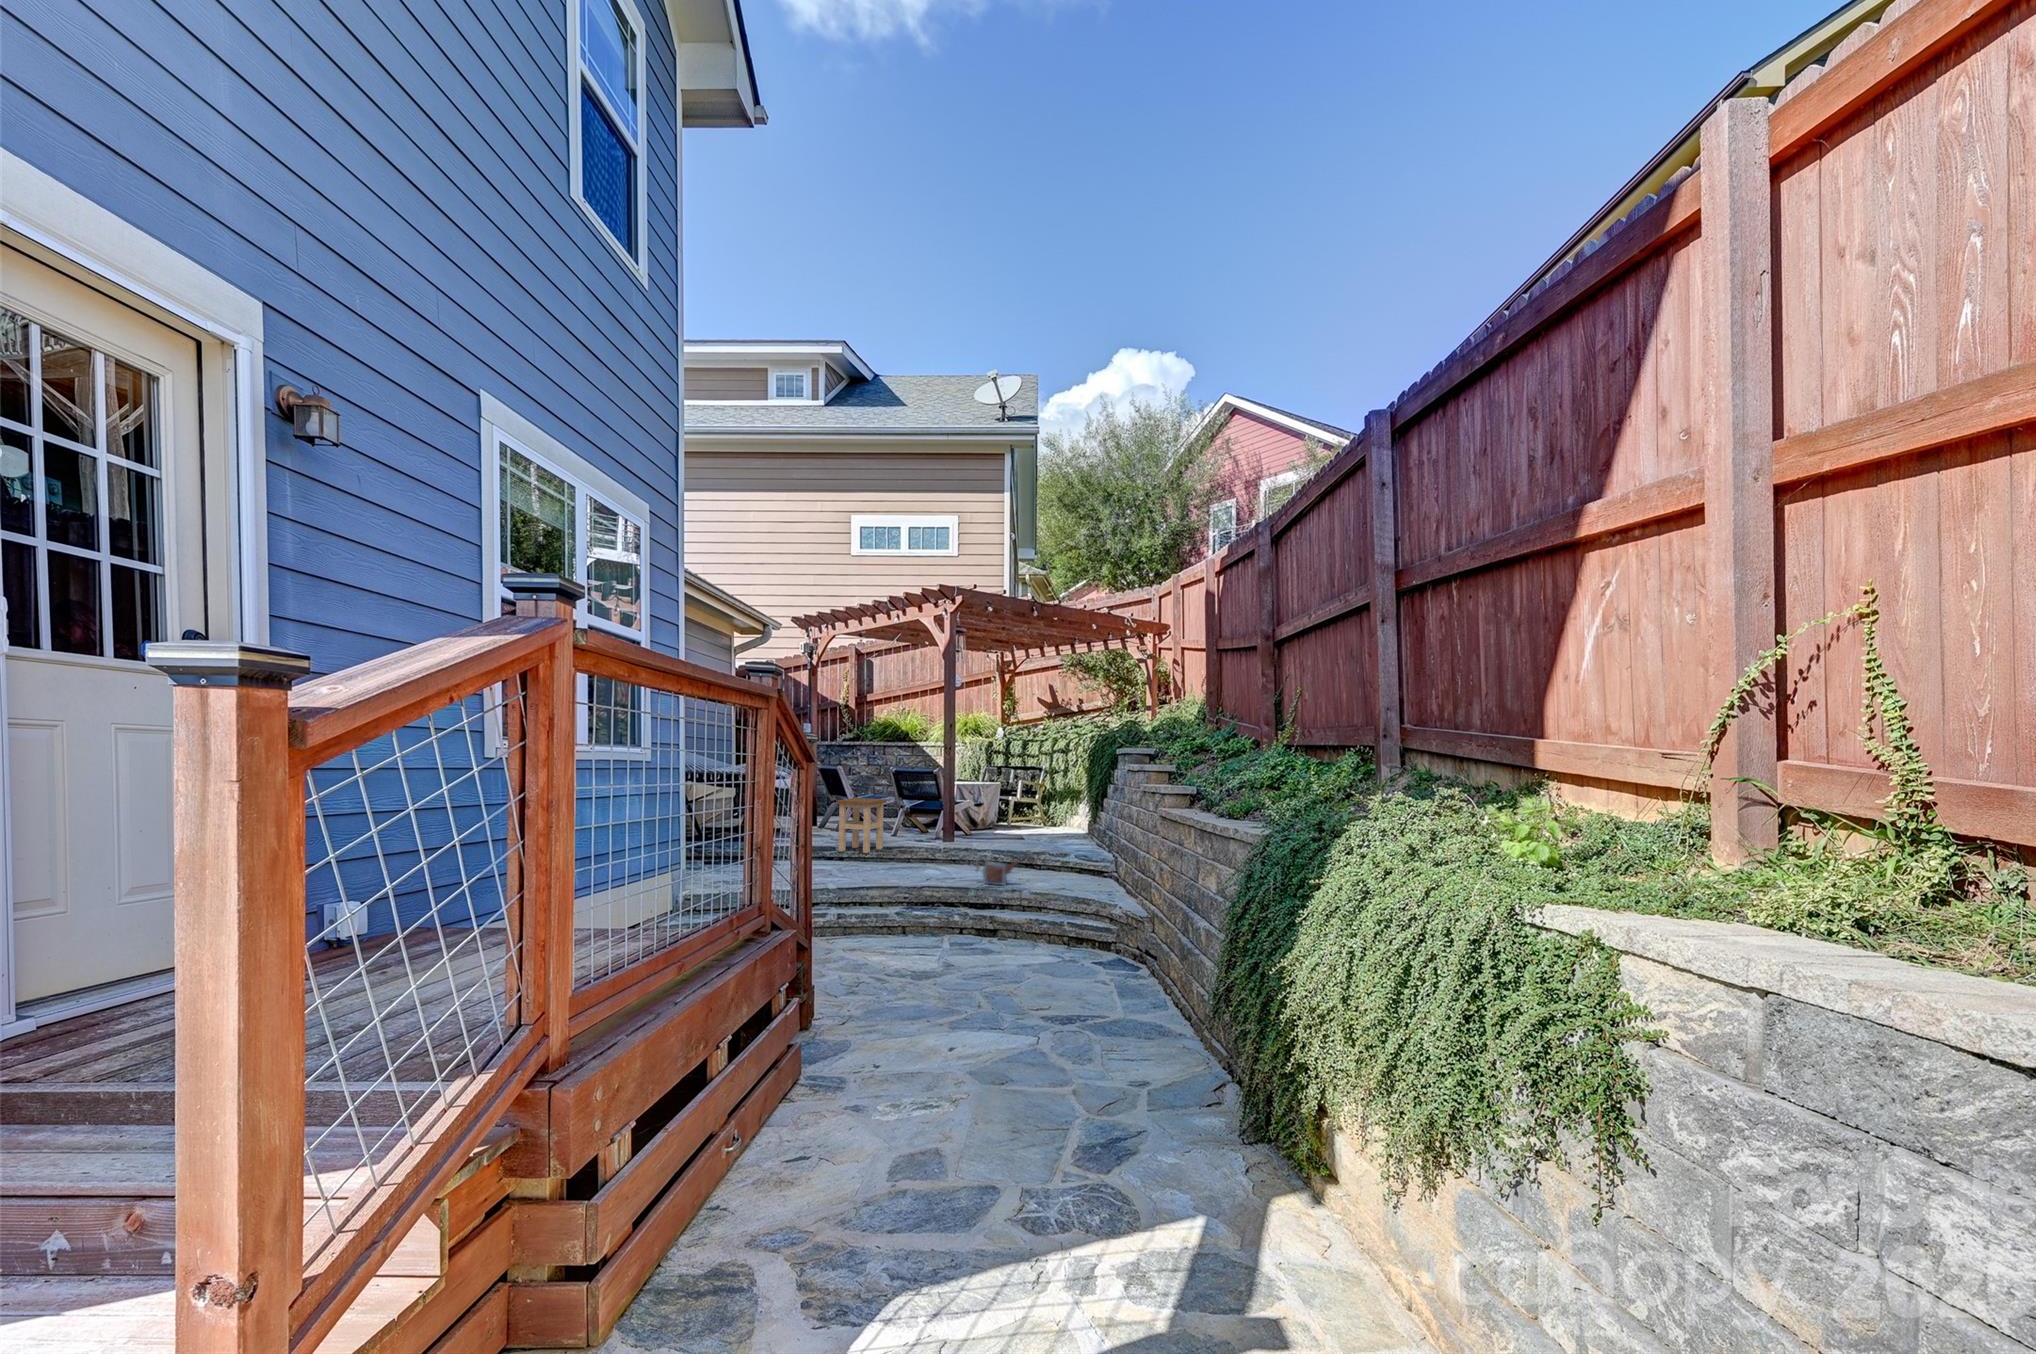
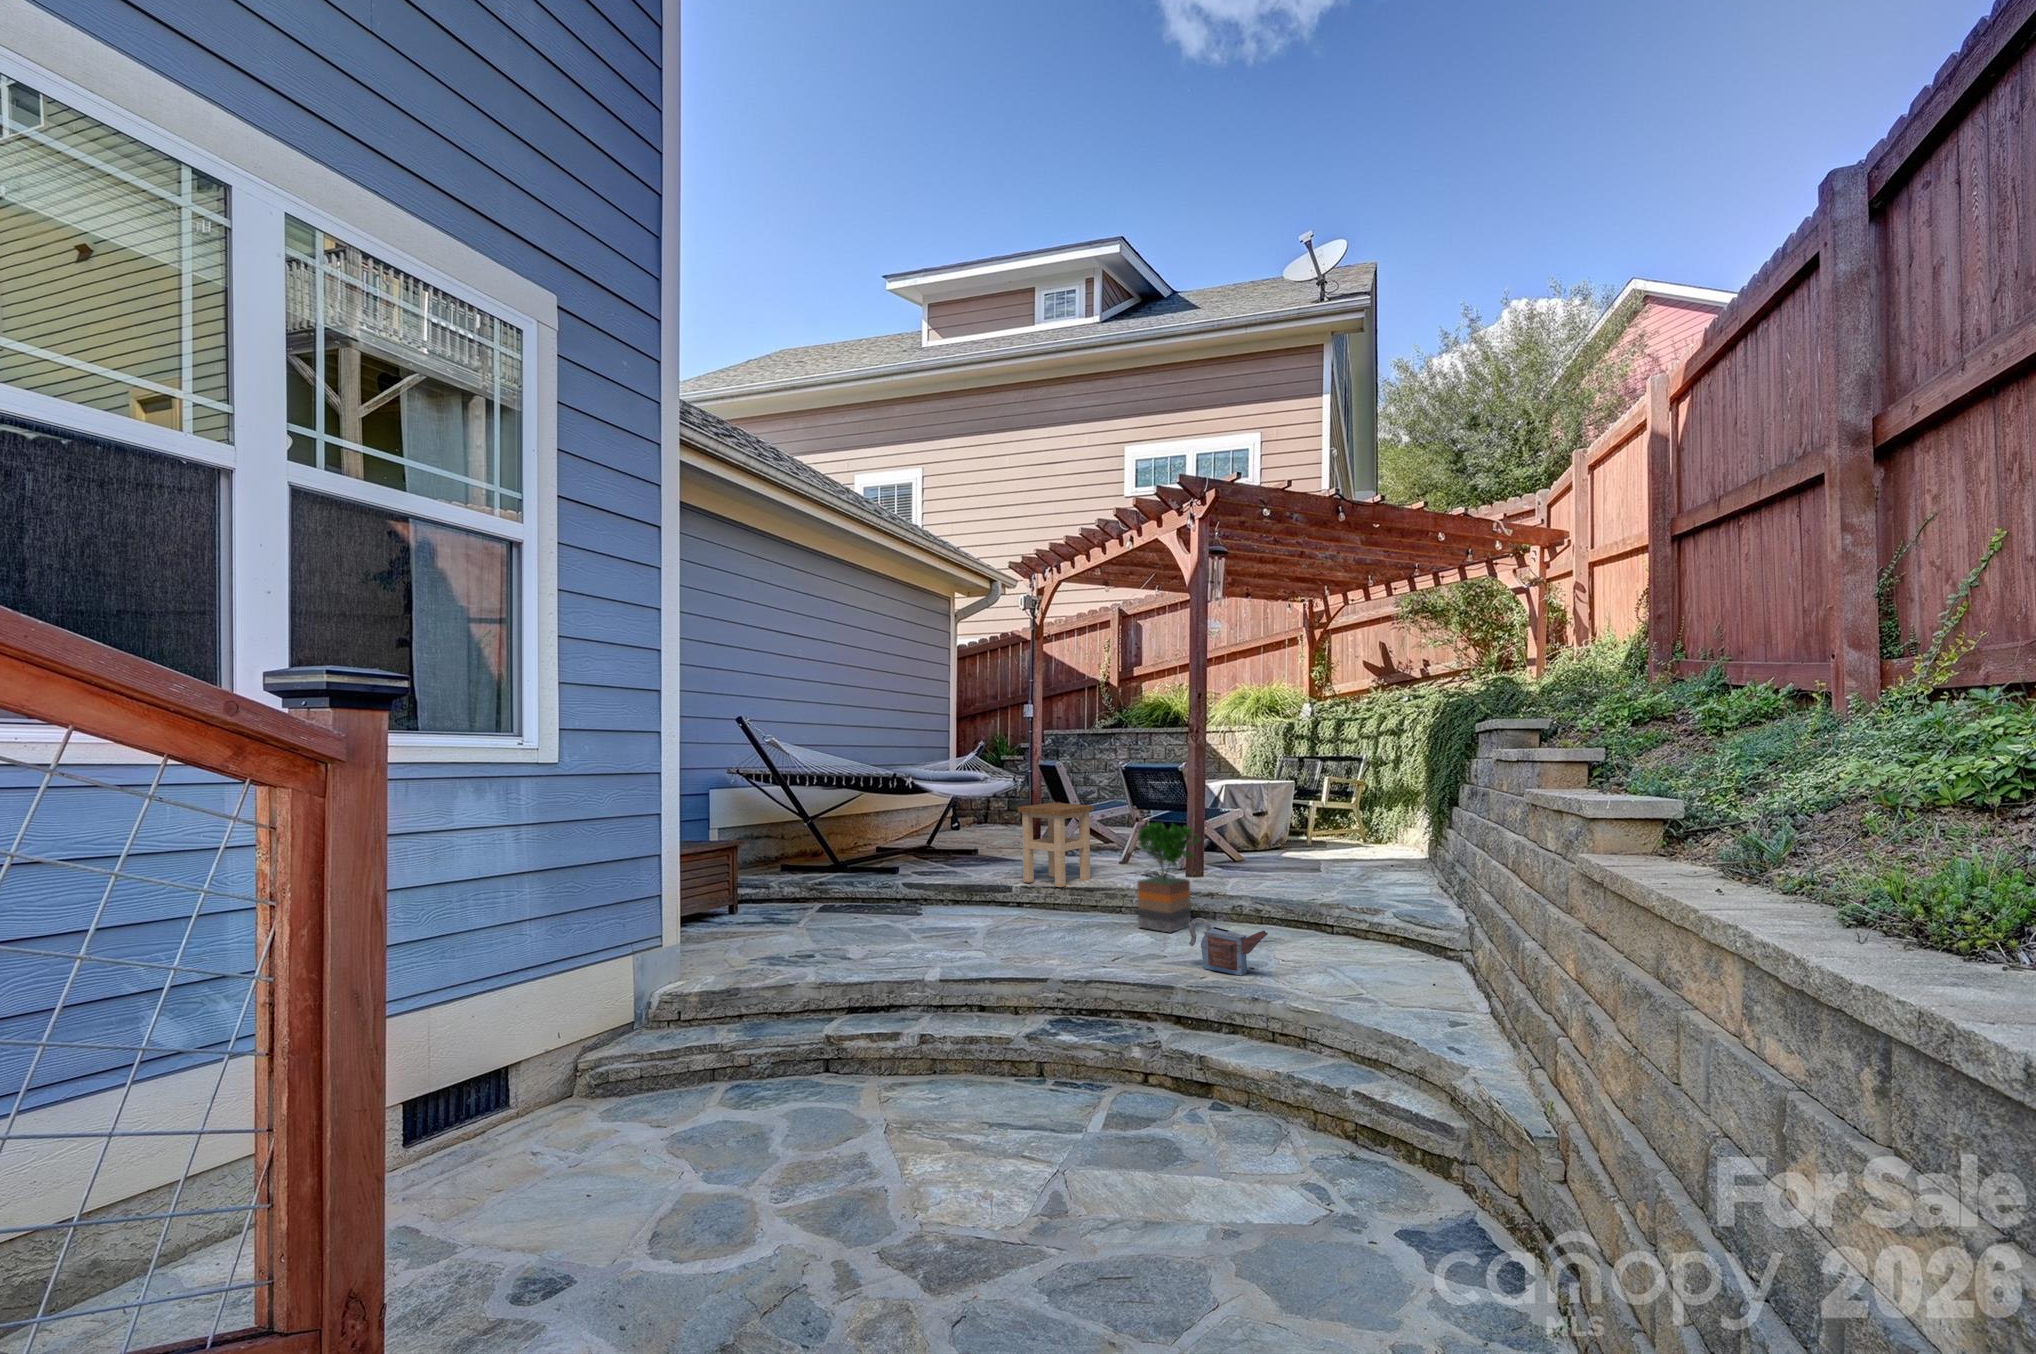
potted tree: none [933,806,973,871] -> present [1137,823,1199,932]

